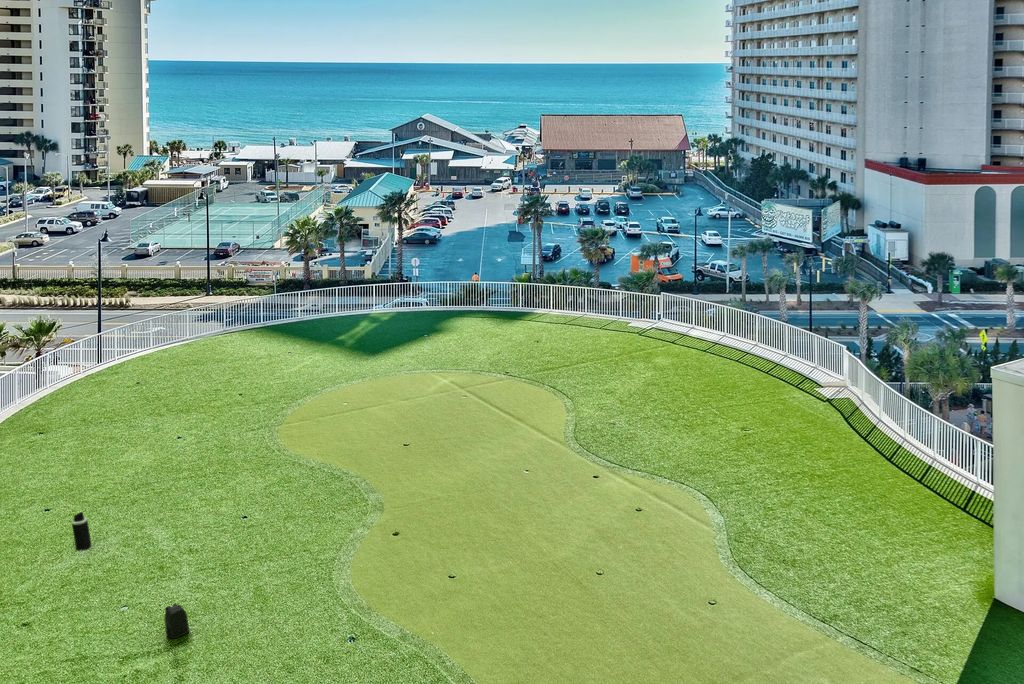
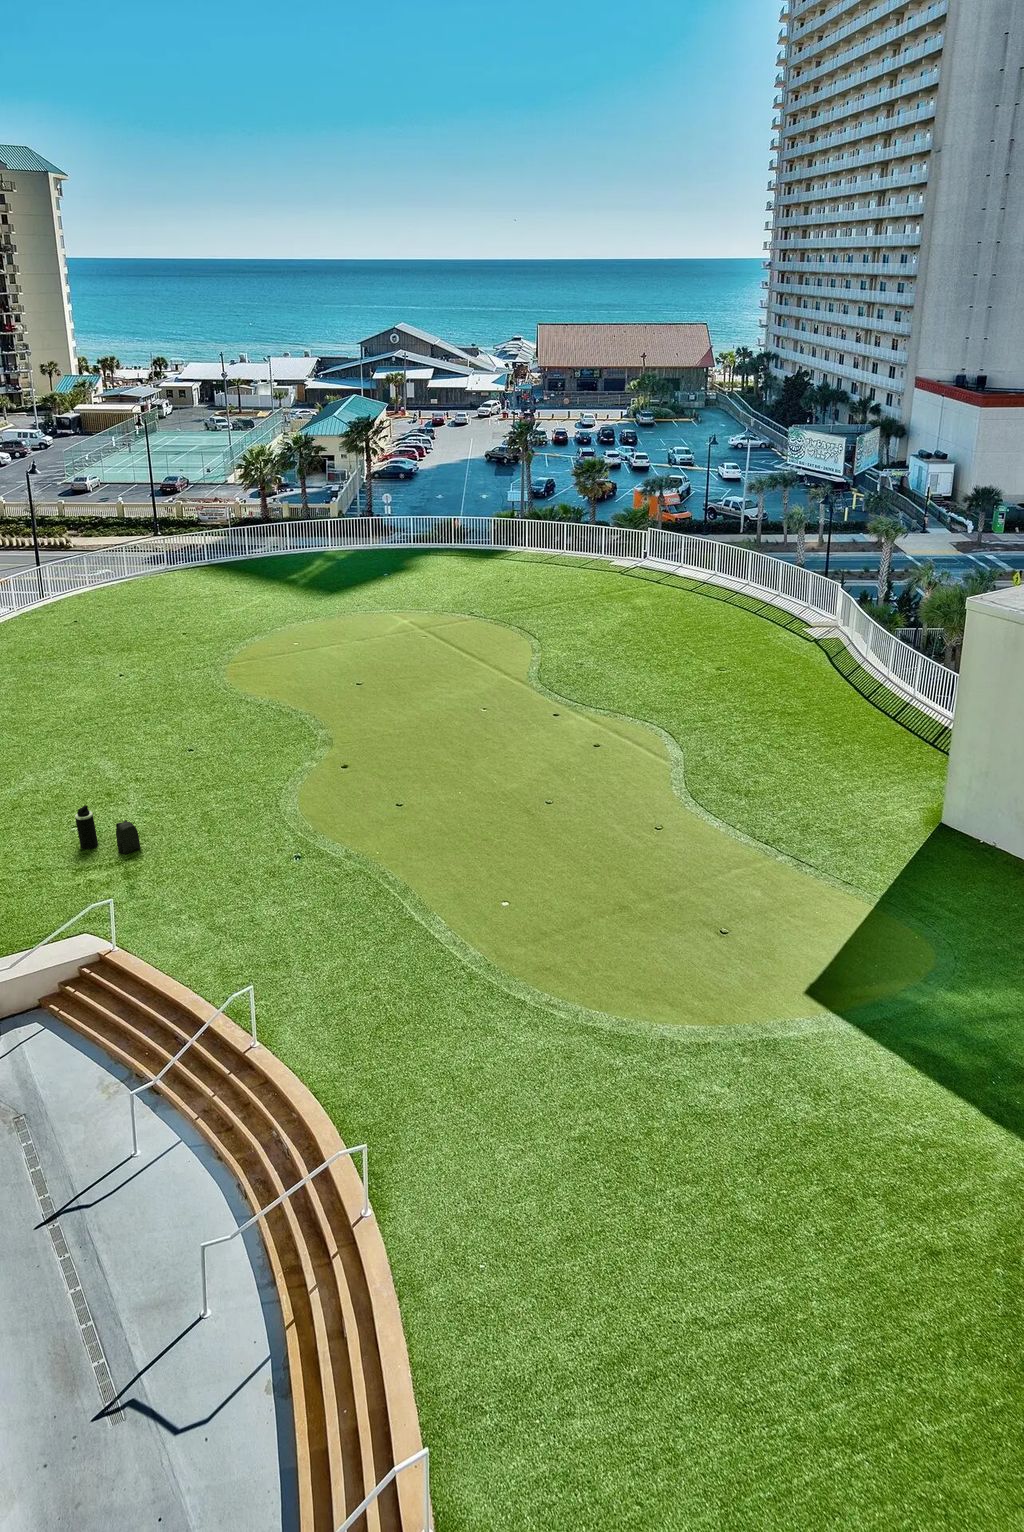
trash can: present [72,512,91,551] -> present [75,805,98,850]

